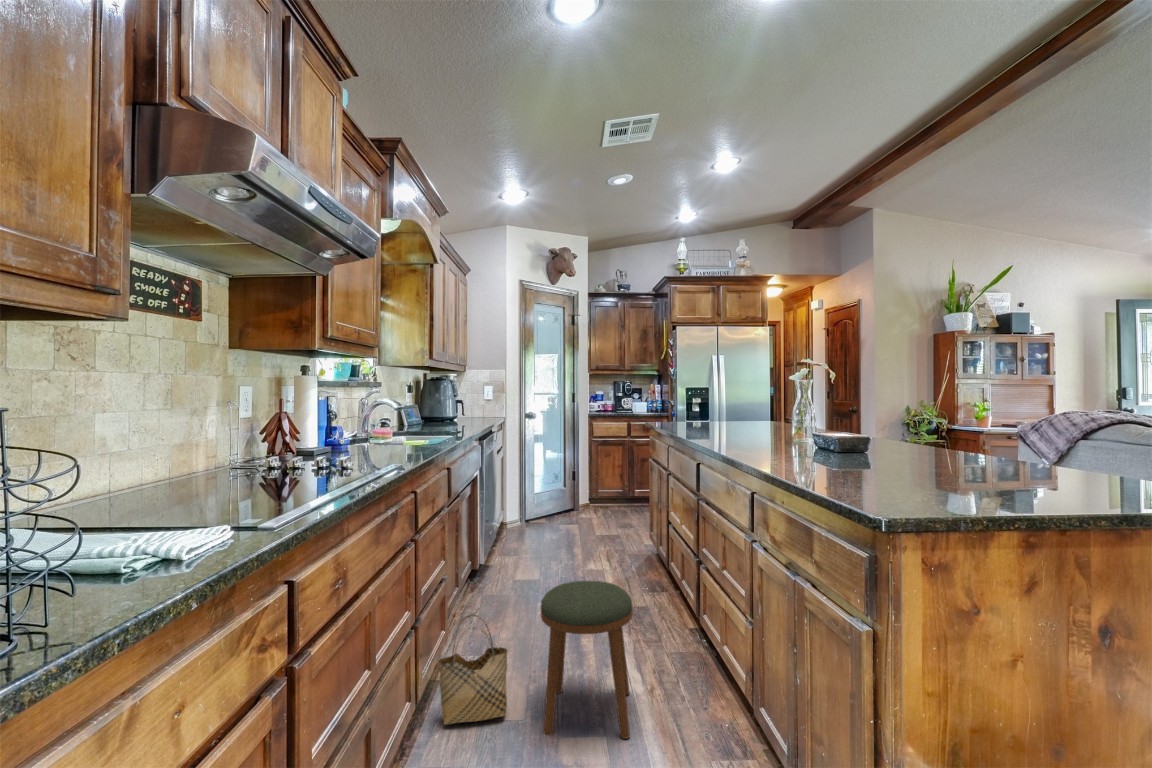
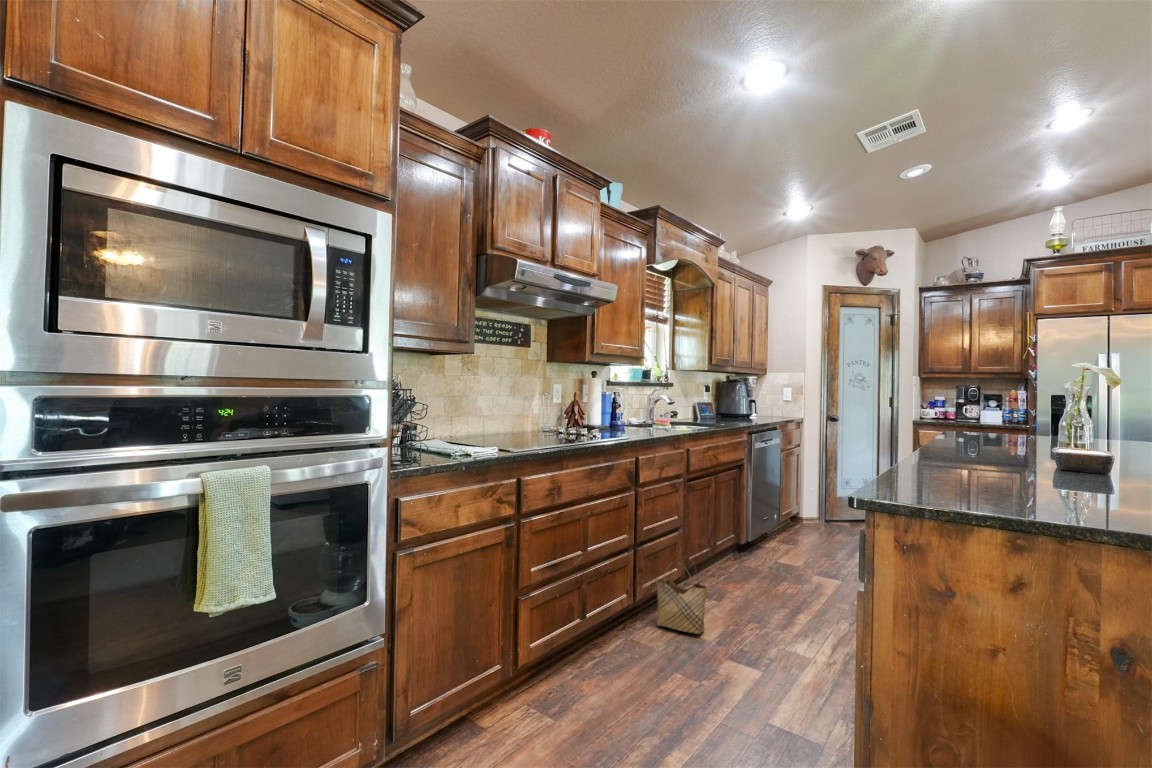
stool: present [541,581,633,739] -> none [721,550,812,679]

